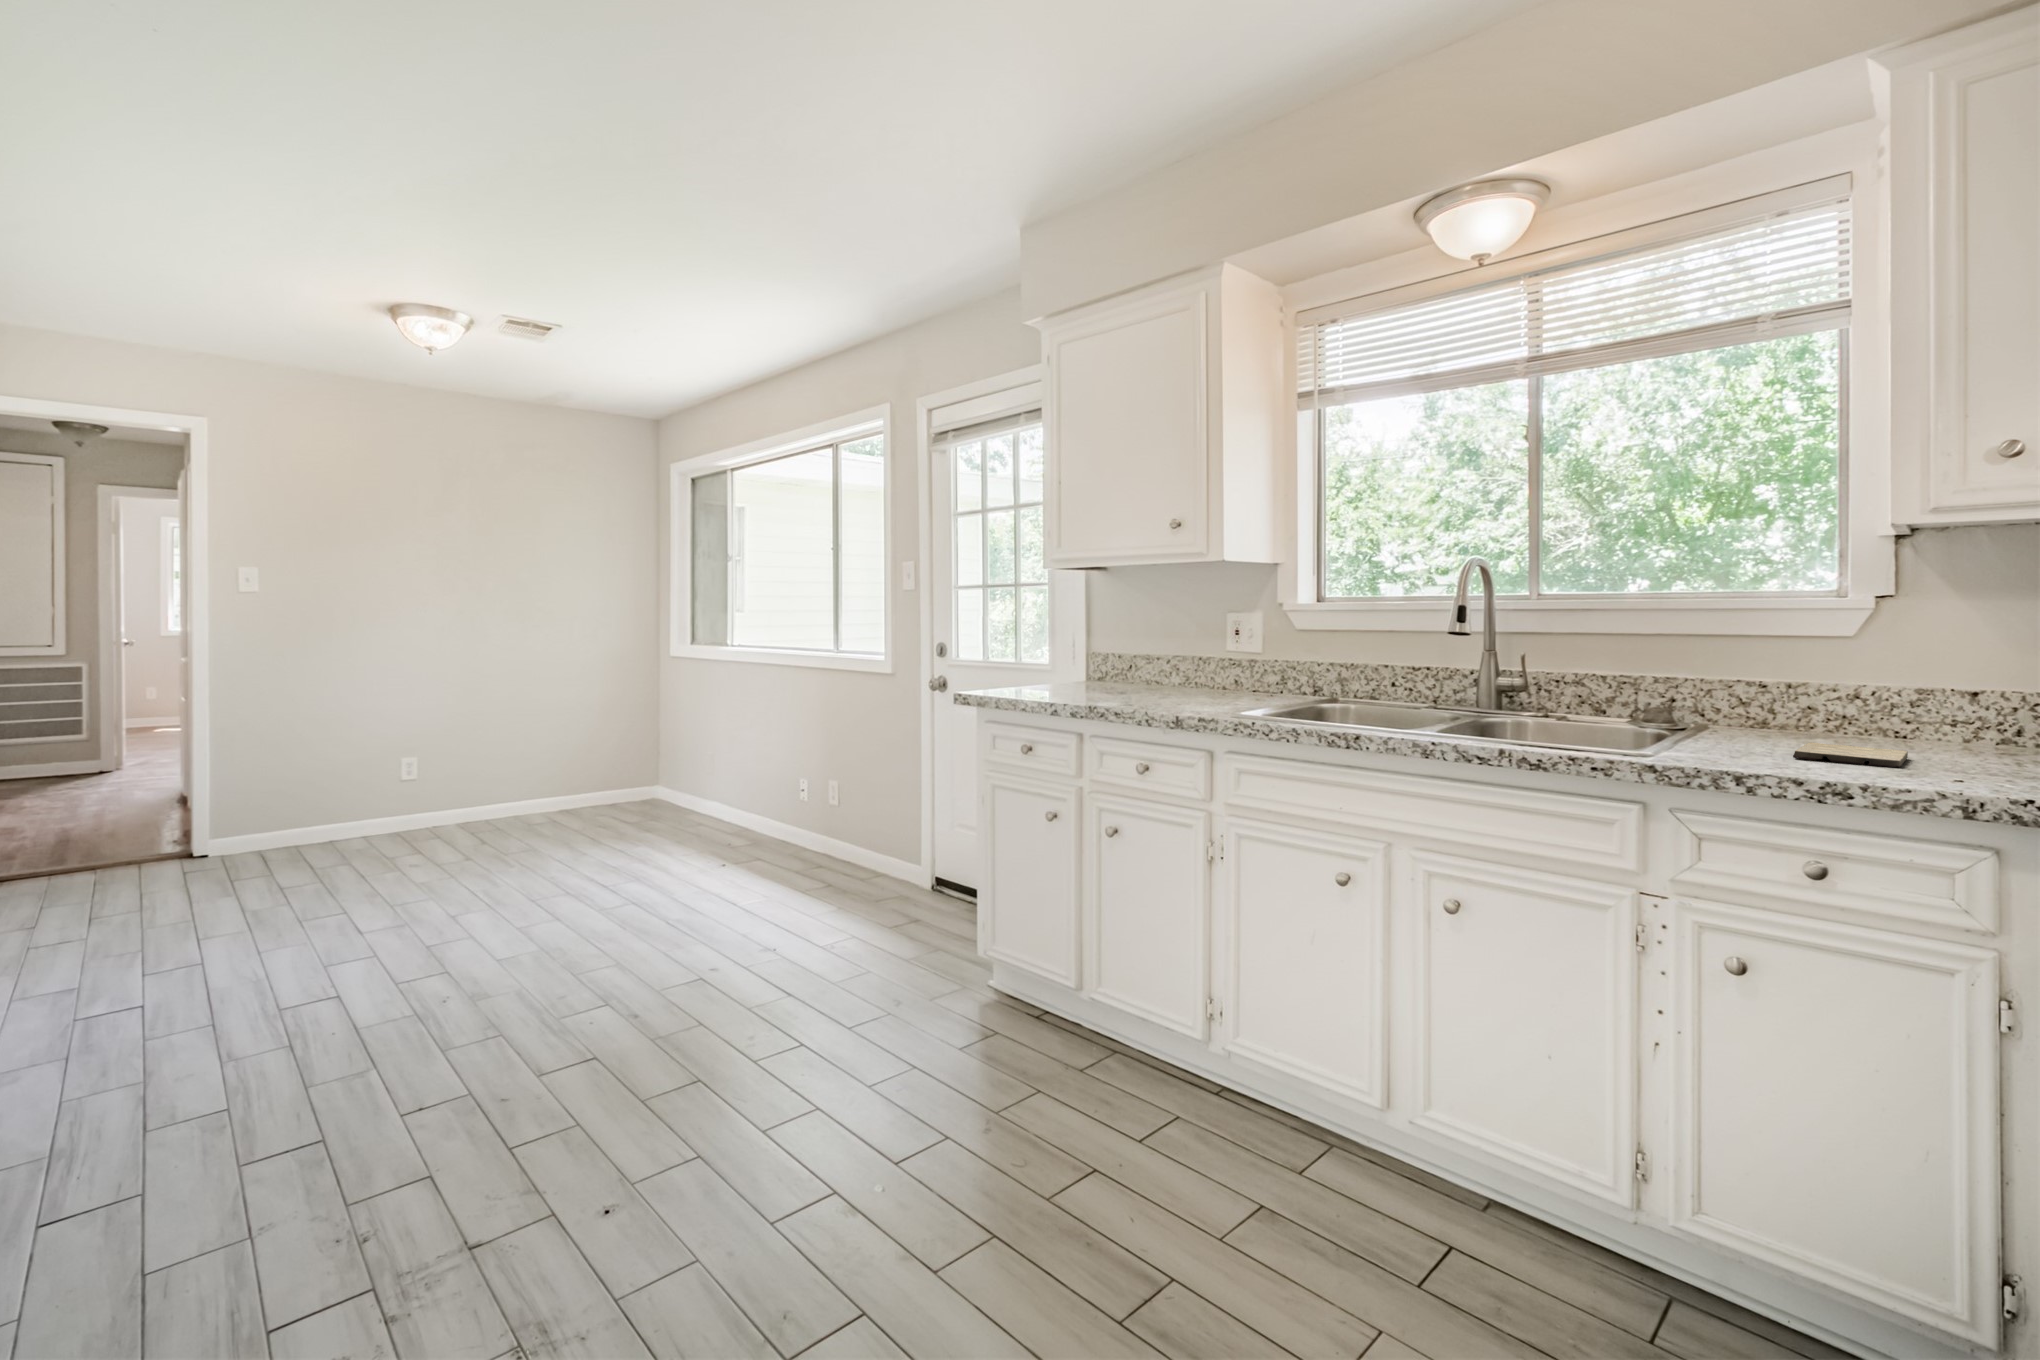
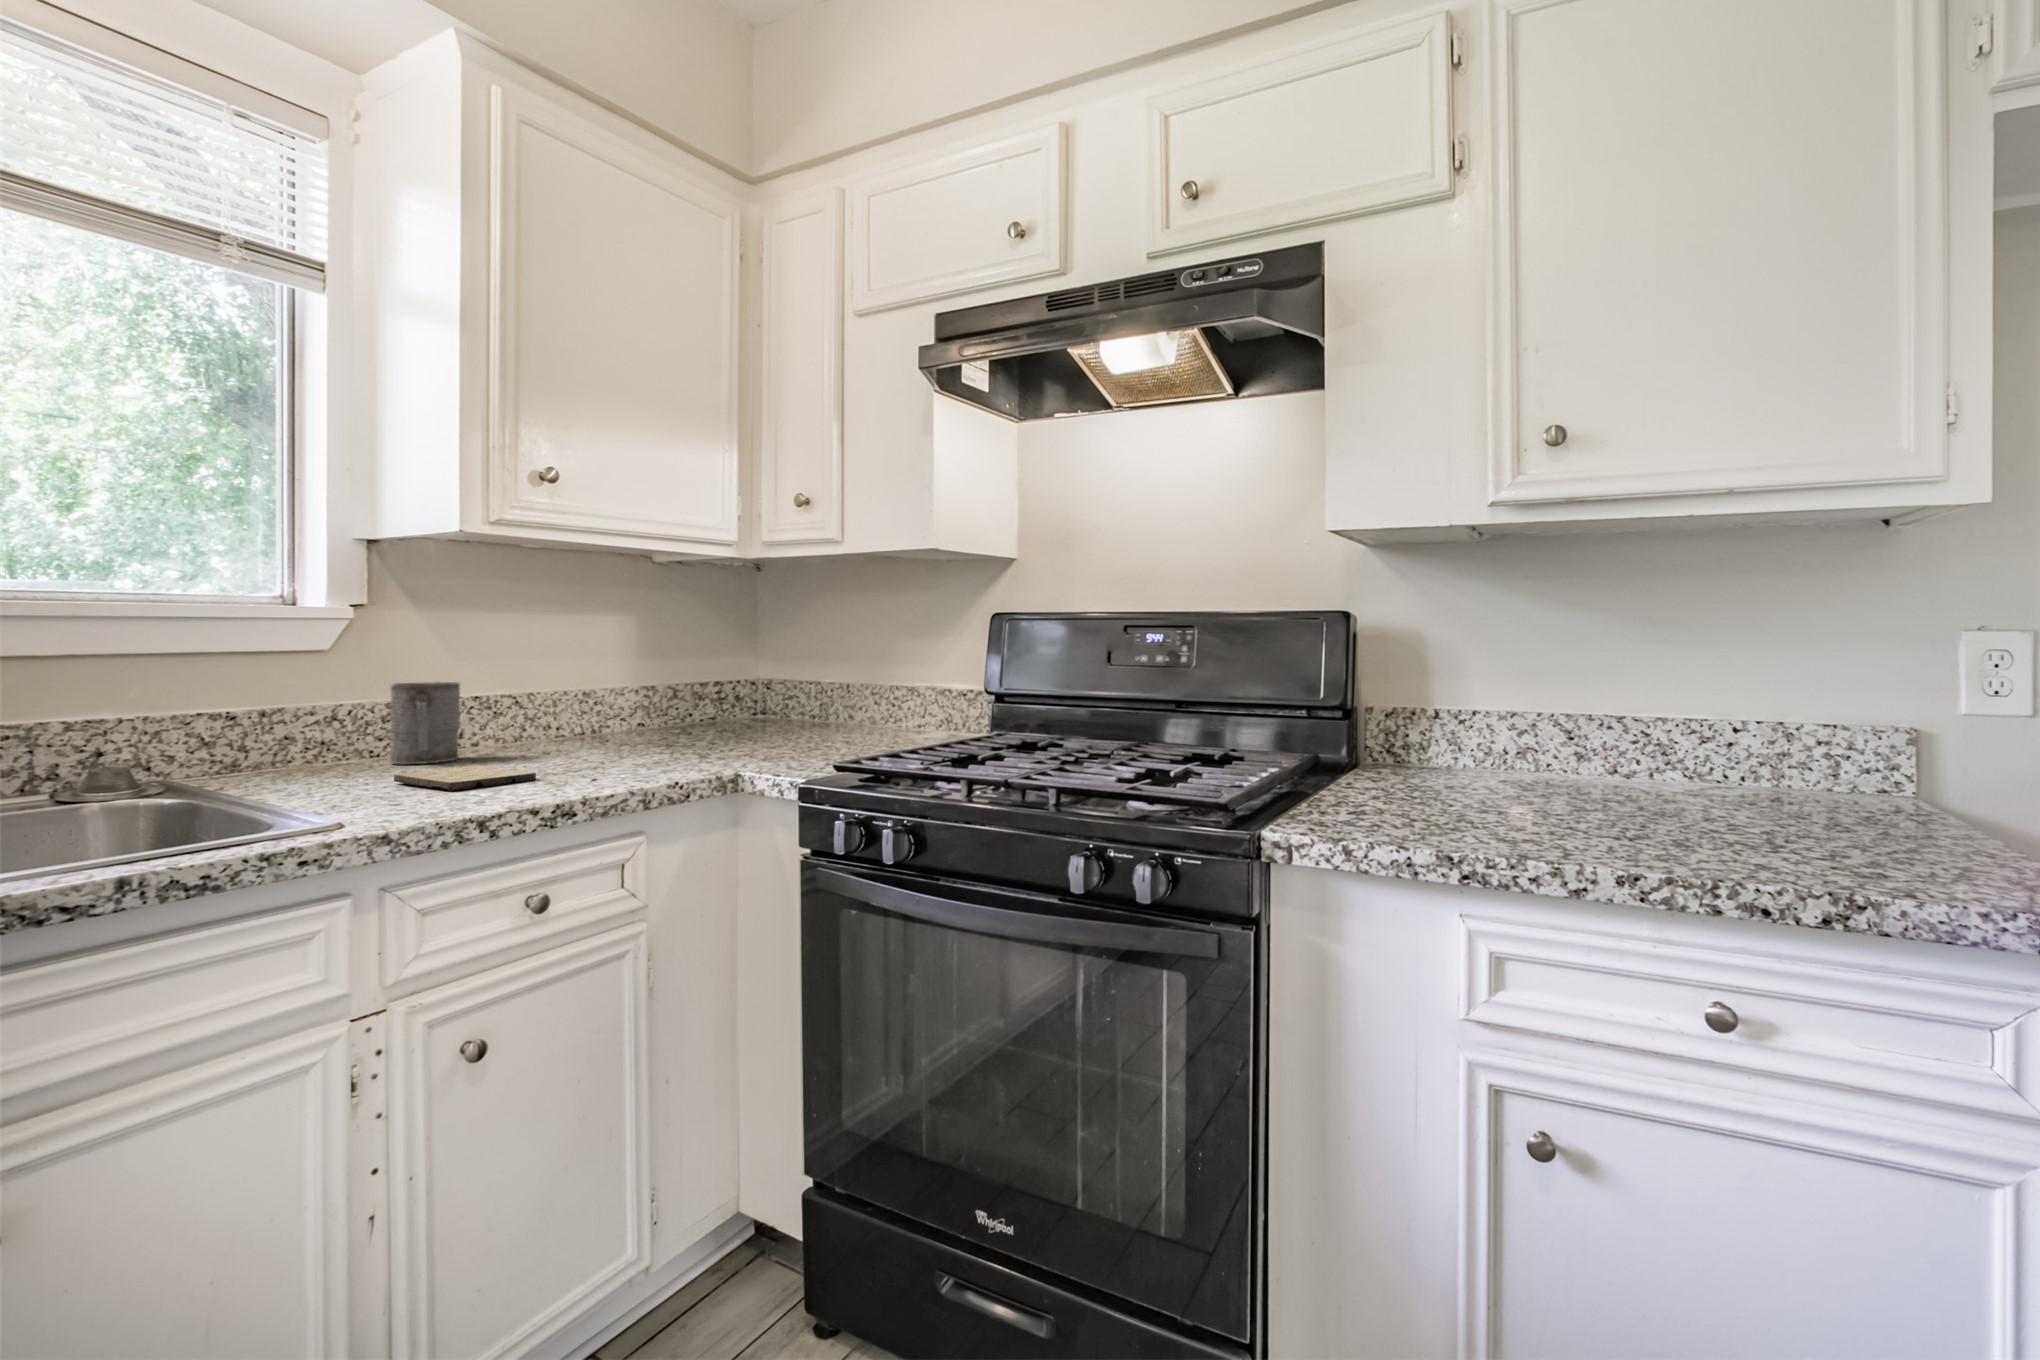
mug: none [1908,671,1994,752] -> present [390,682,460,764]

